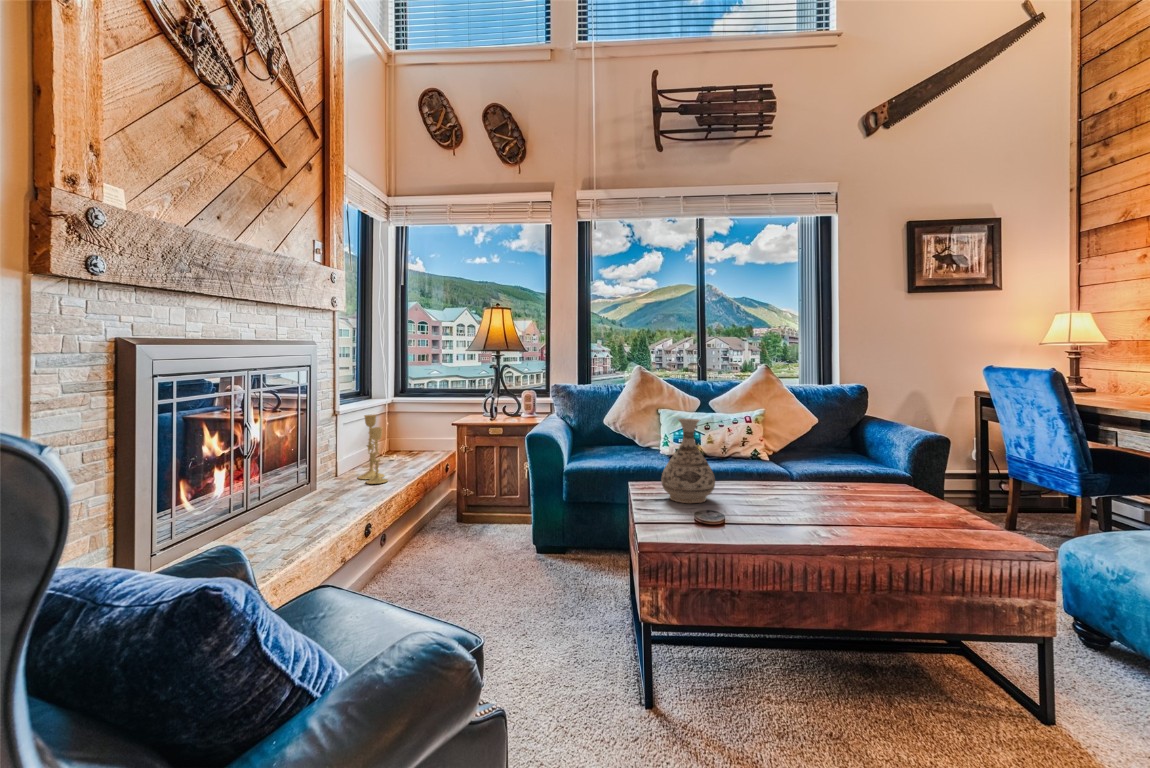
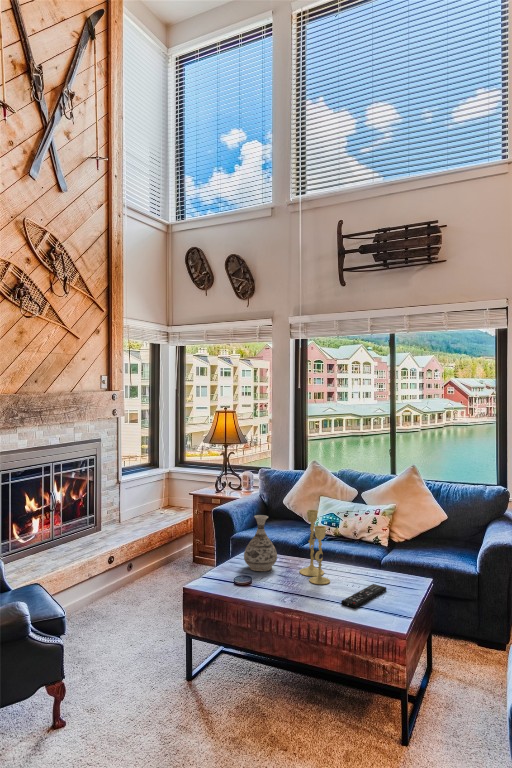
candlestick: present [358,415,388,484] -> present [300,510,330,584]
remote control: none [870,497,921,530] -> present [341,584,386,608]

